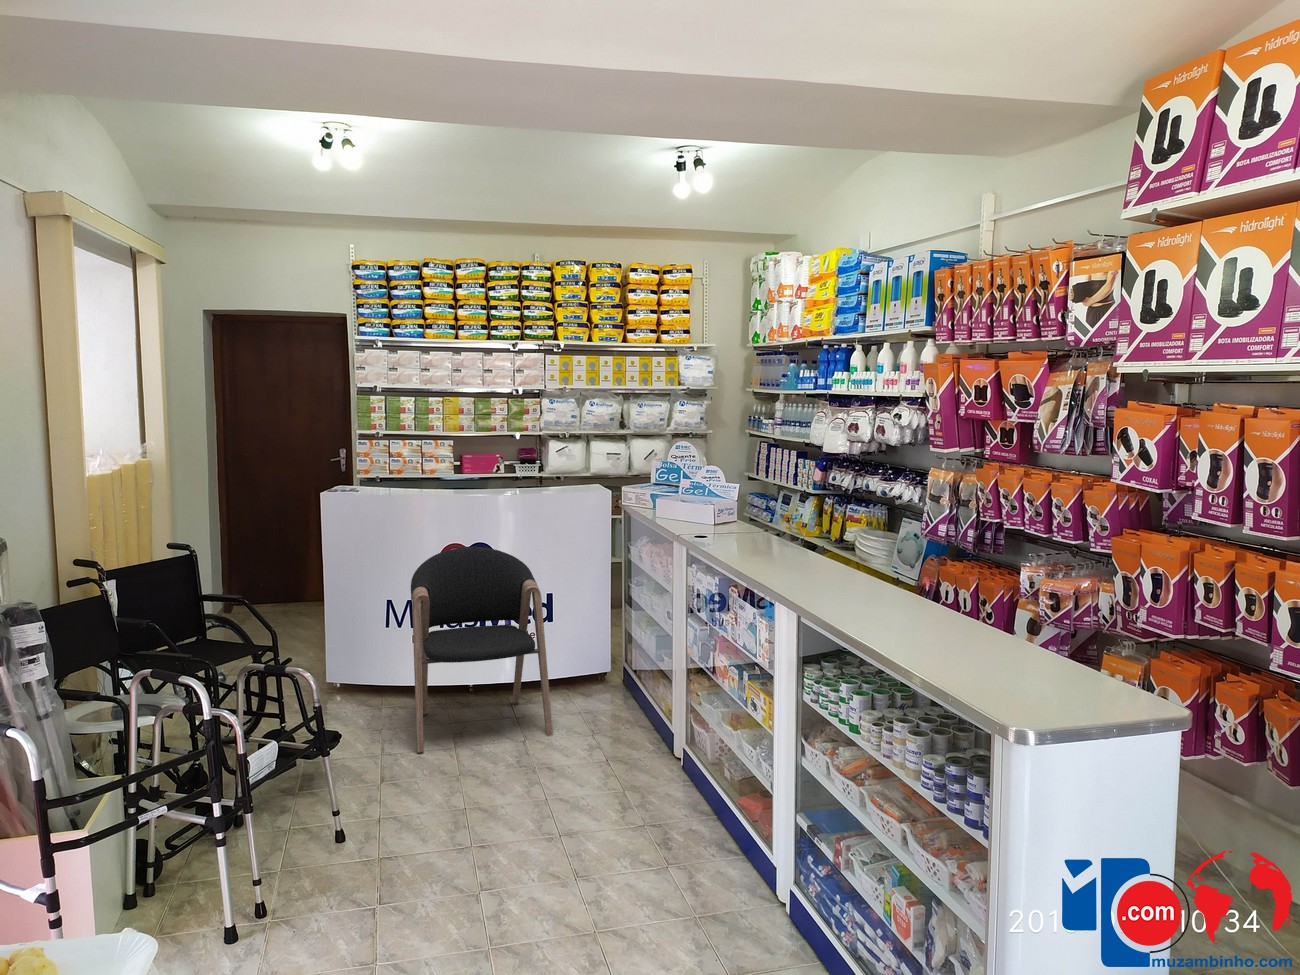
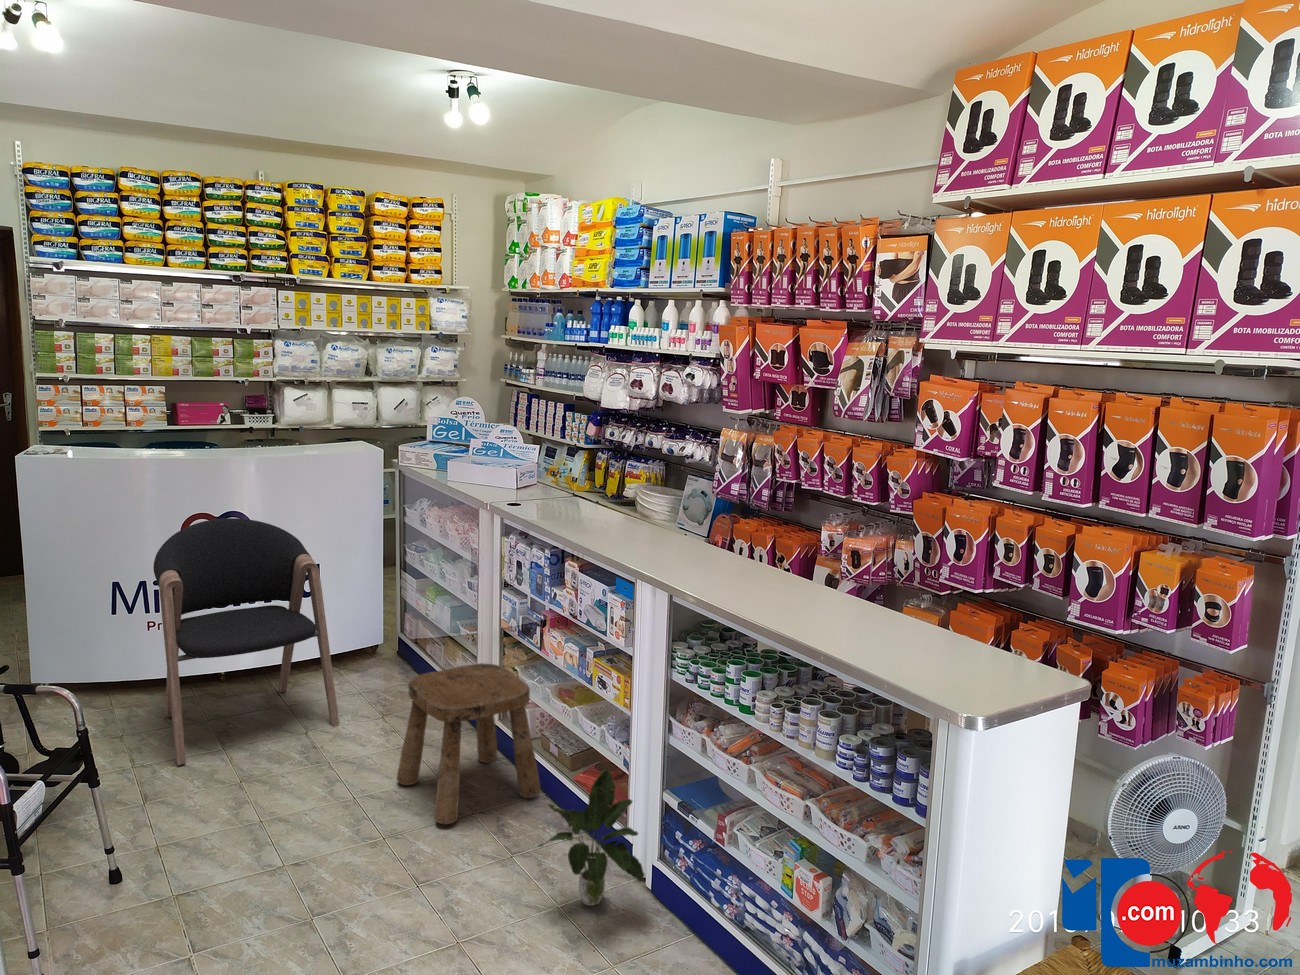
stool: none [585,685,710,827] -> present [397,663,541,824]
potted plant: none [672,784,771,918] -> present [538,770,644,906]

